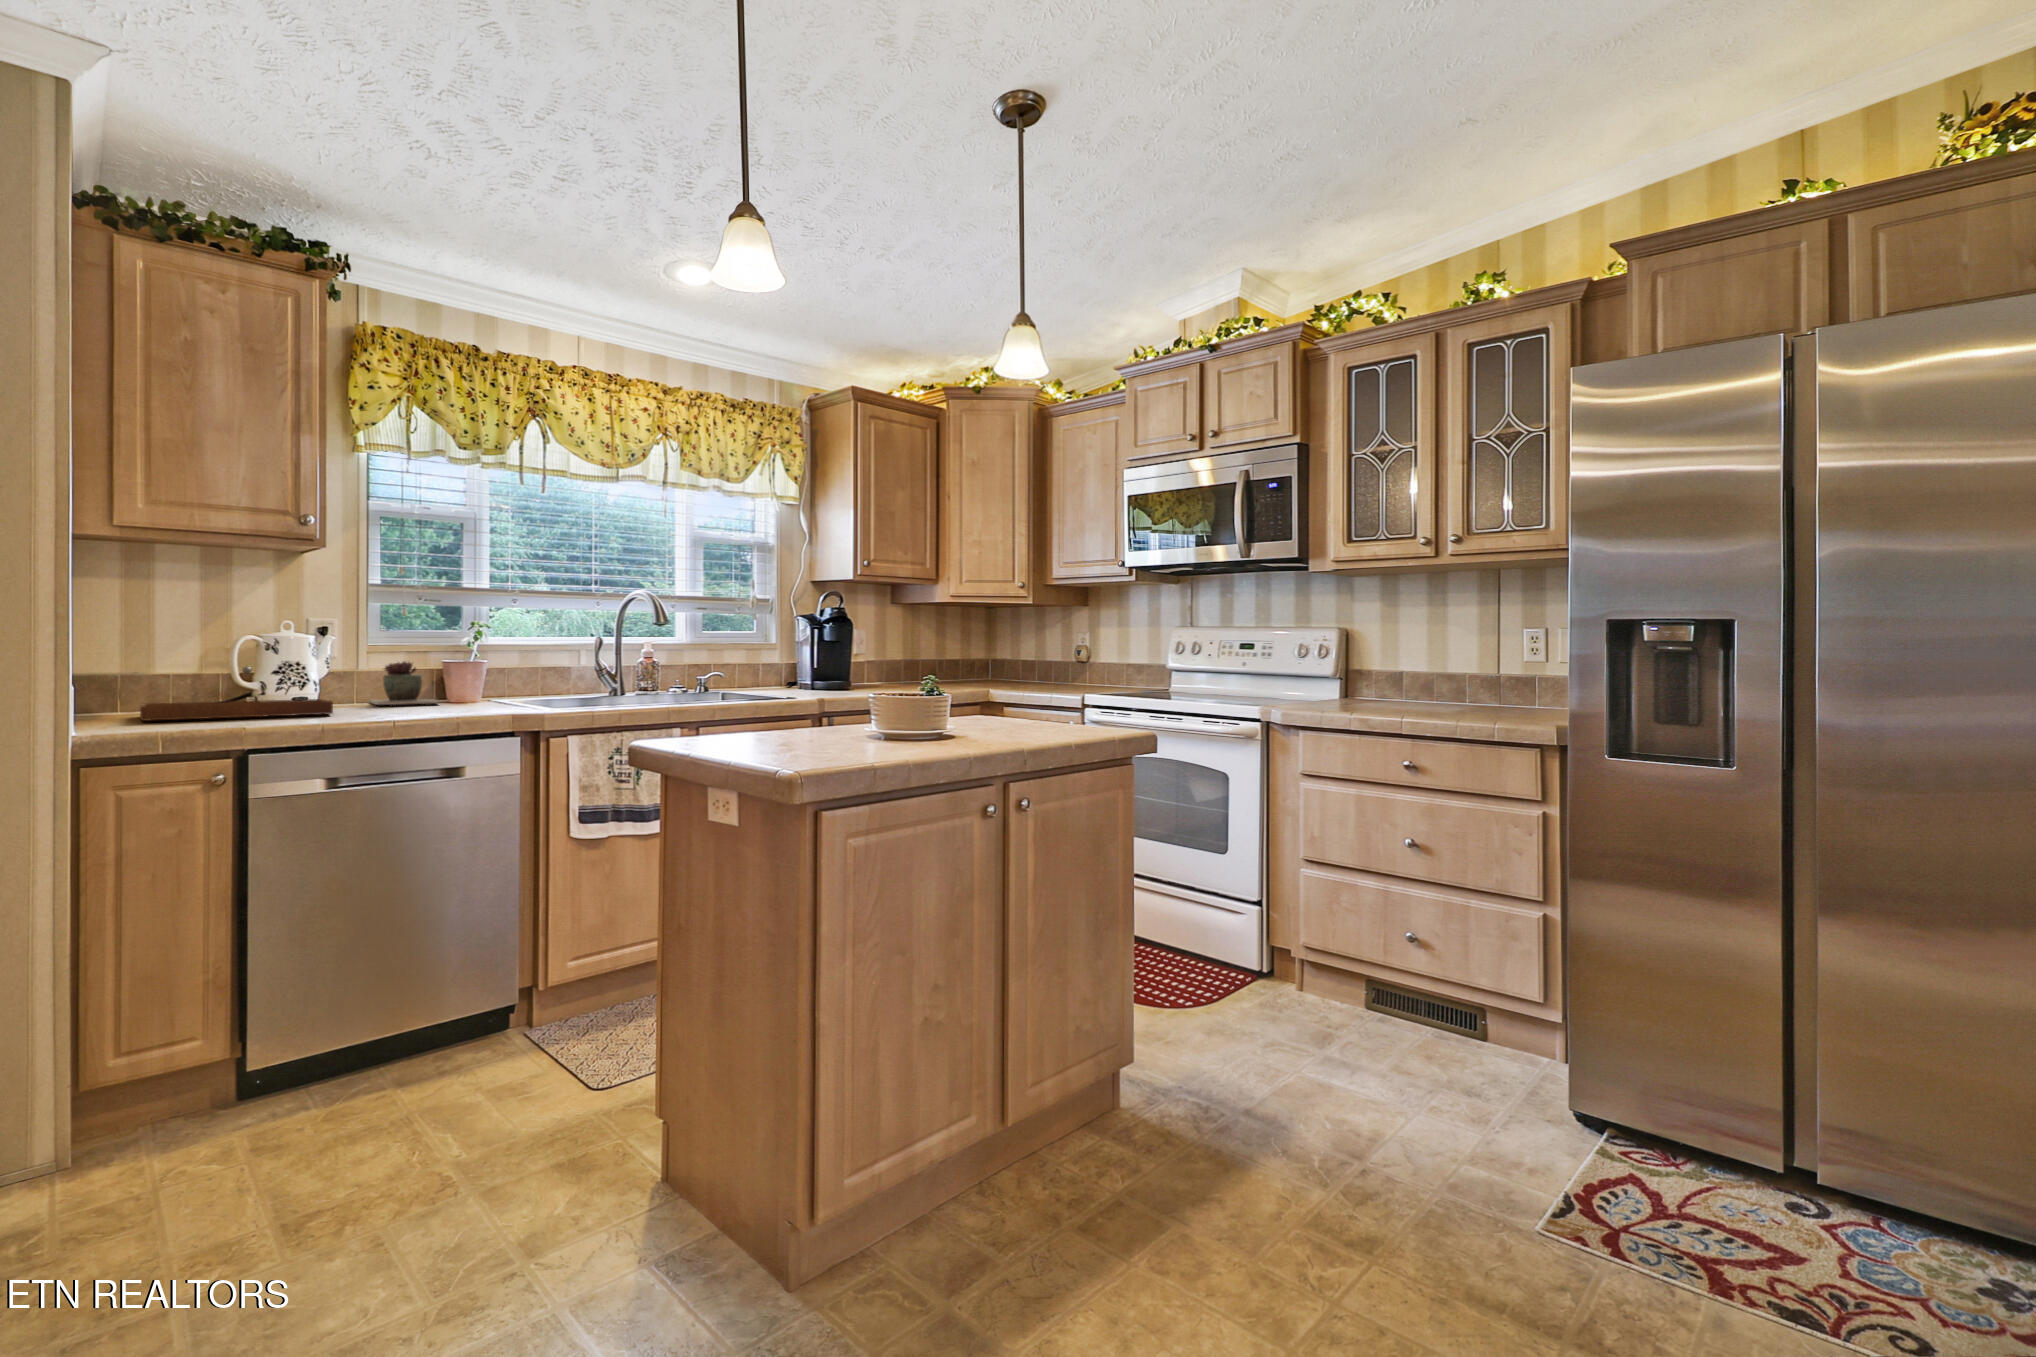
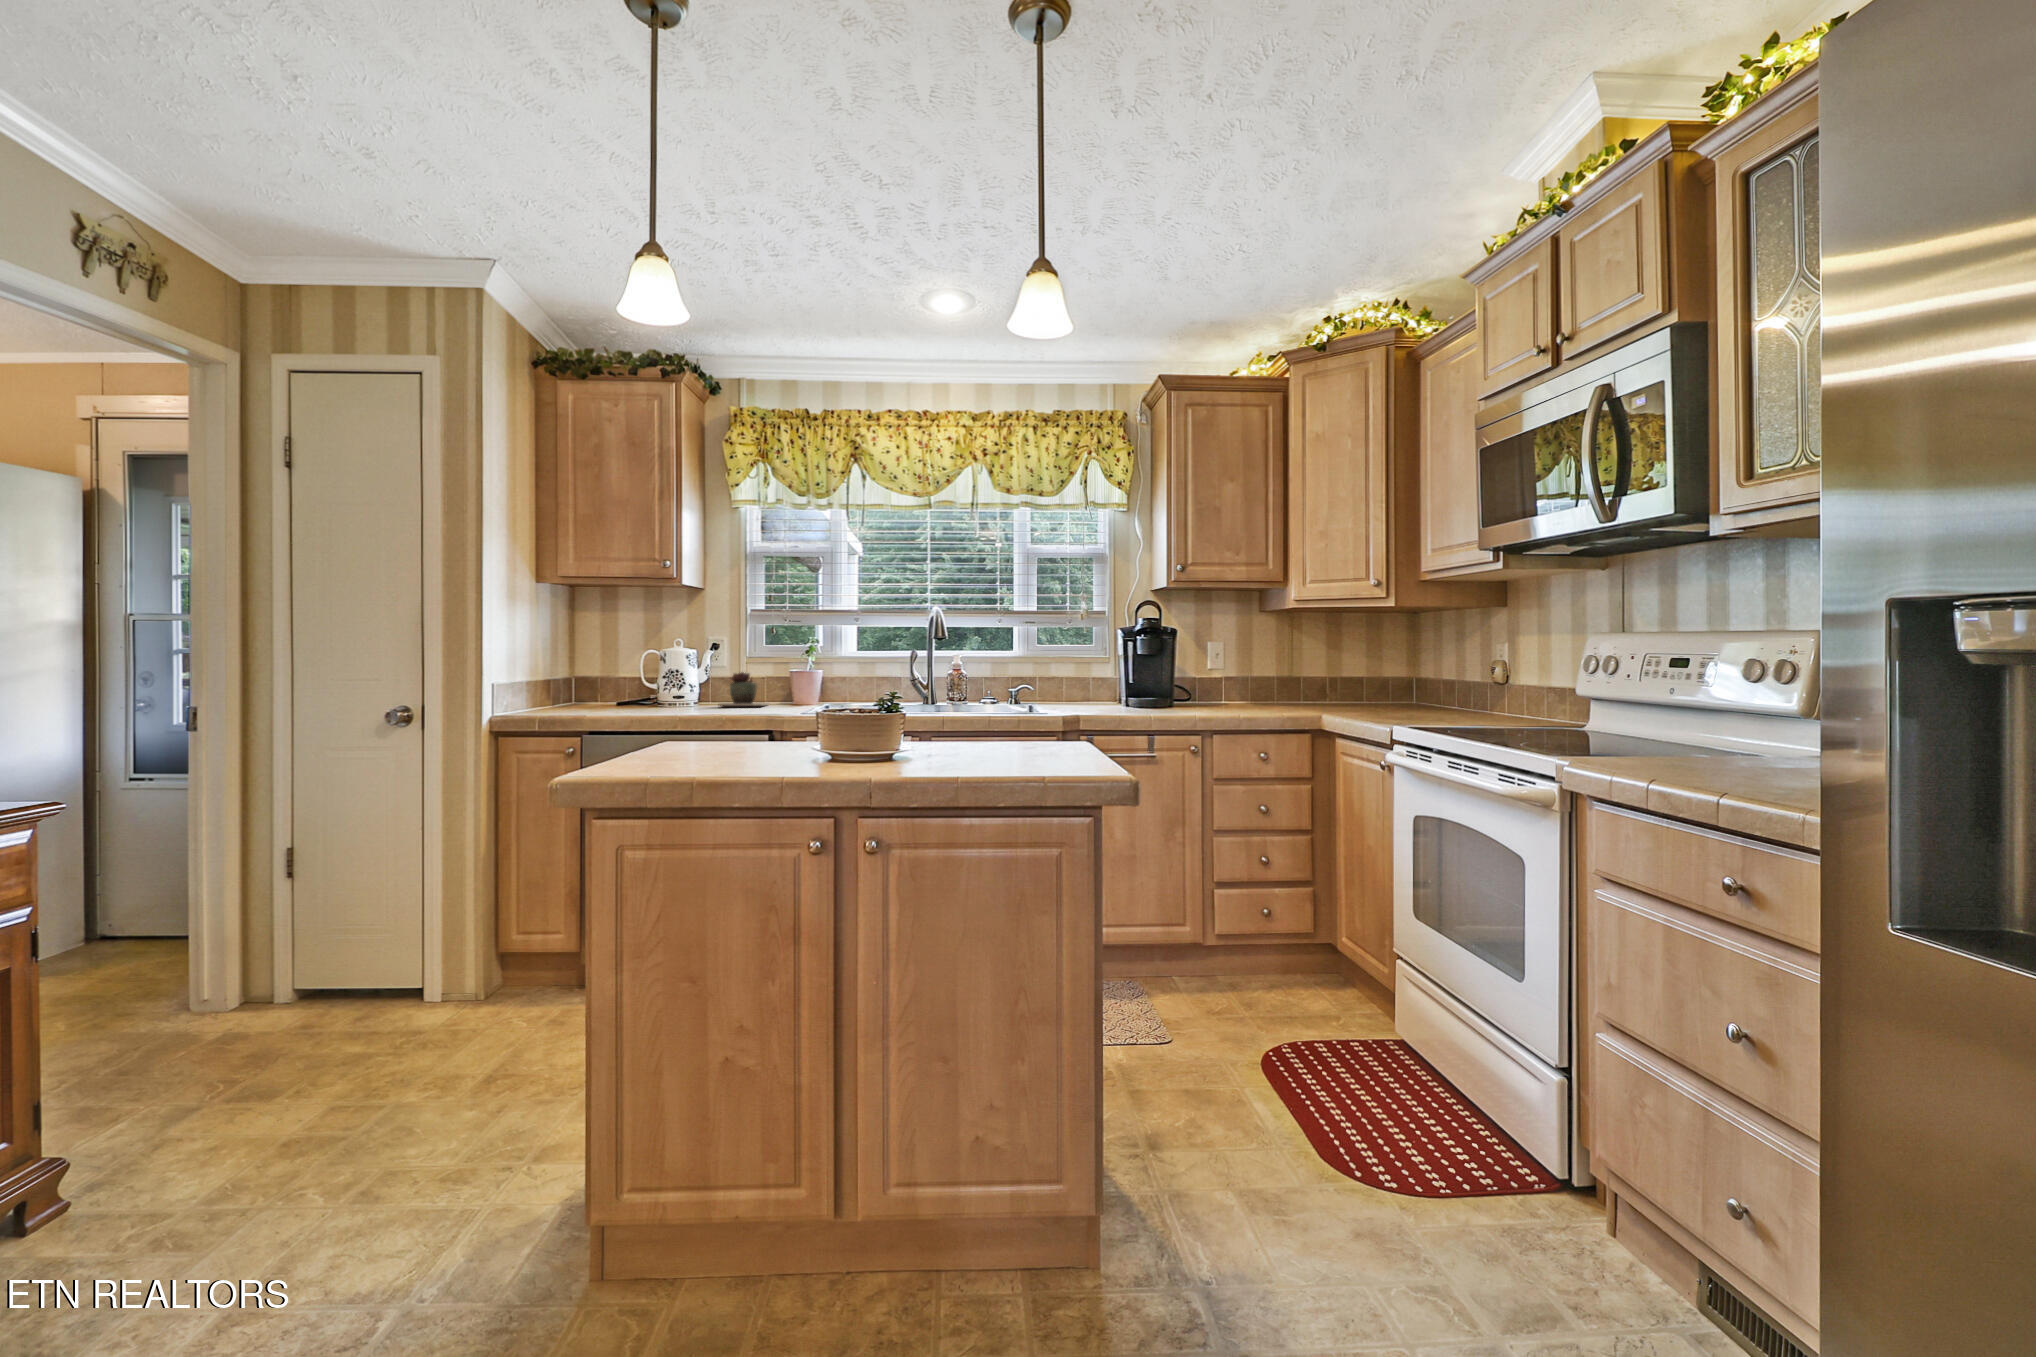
tray: present [140,667,333,721] -> none [558,675,679,711]

